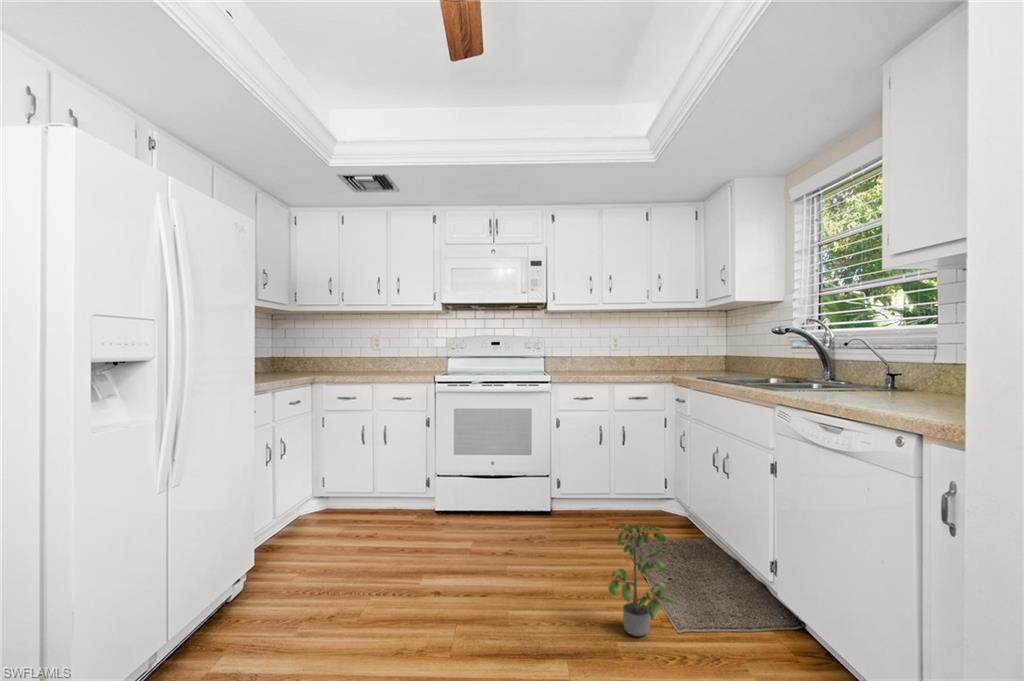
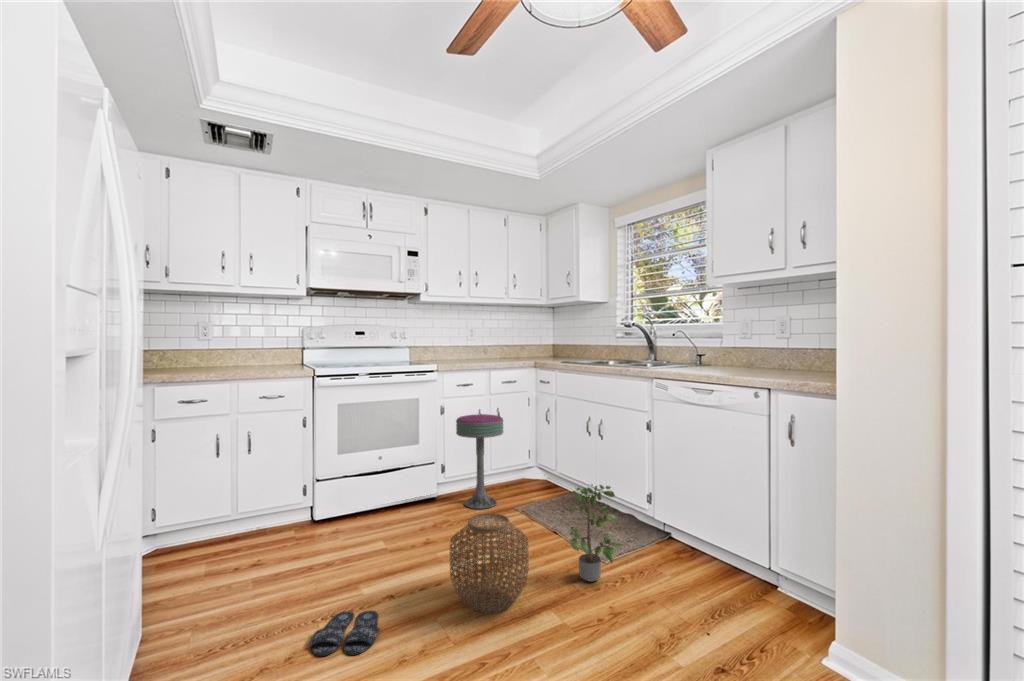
bar stool: none [564,430,615,531] -> present [456,414,503,509]
woven basket: none [472,532,554,637] -> present [450,513,529,613]
slippers: none [345,597,415,636] -> present [310,611,380,657]

